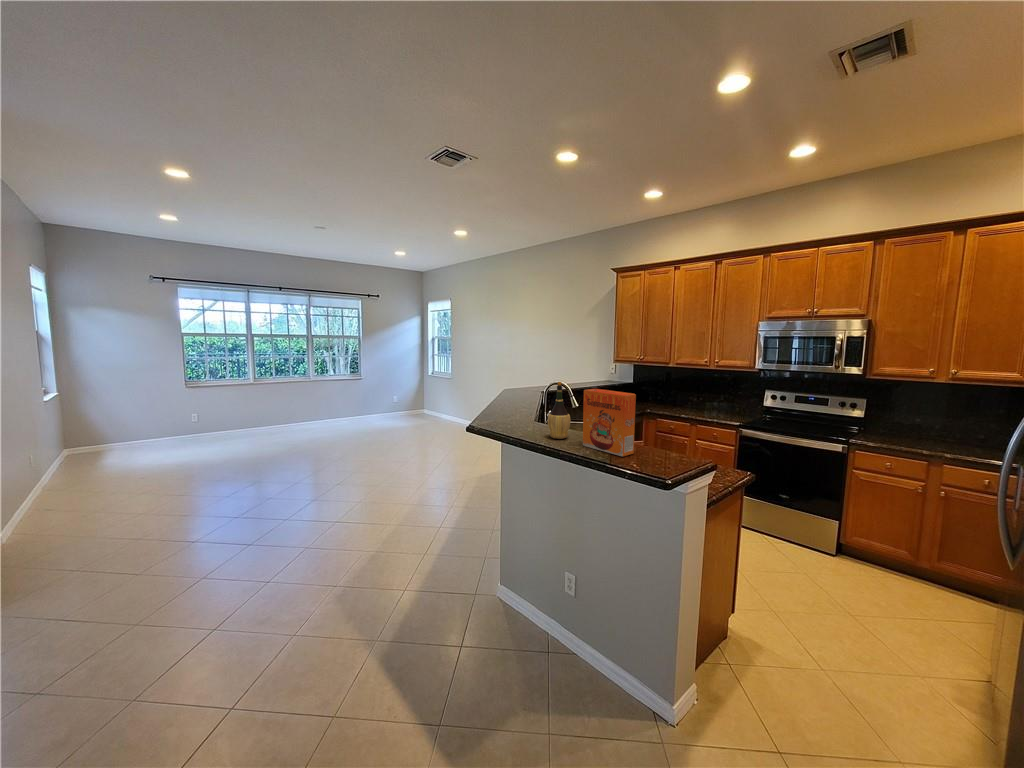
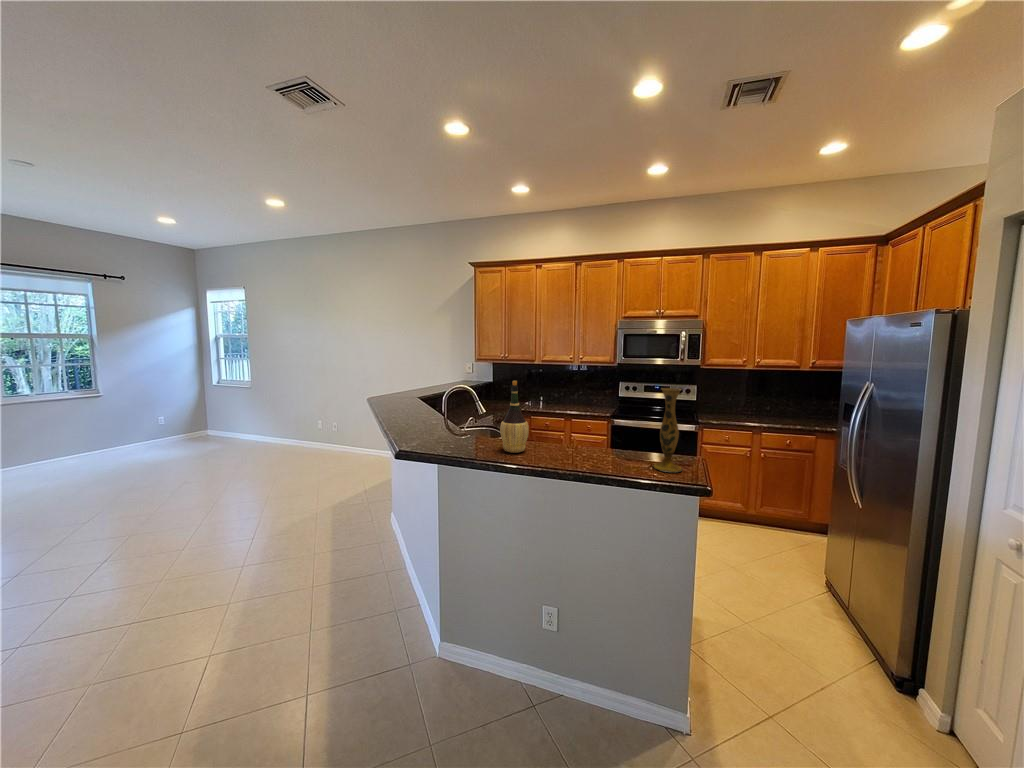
cereal box: present [583,389,636,457] -> none [554,387,620,465]
vase: none [655,395,681,469] -> present [653,388,682,472]

